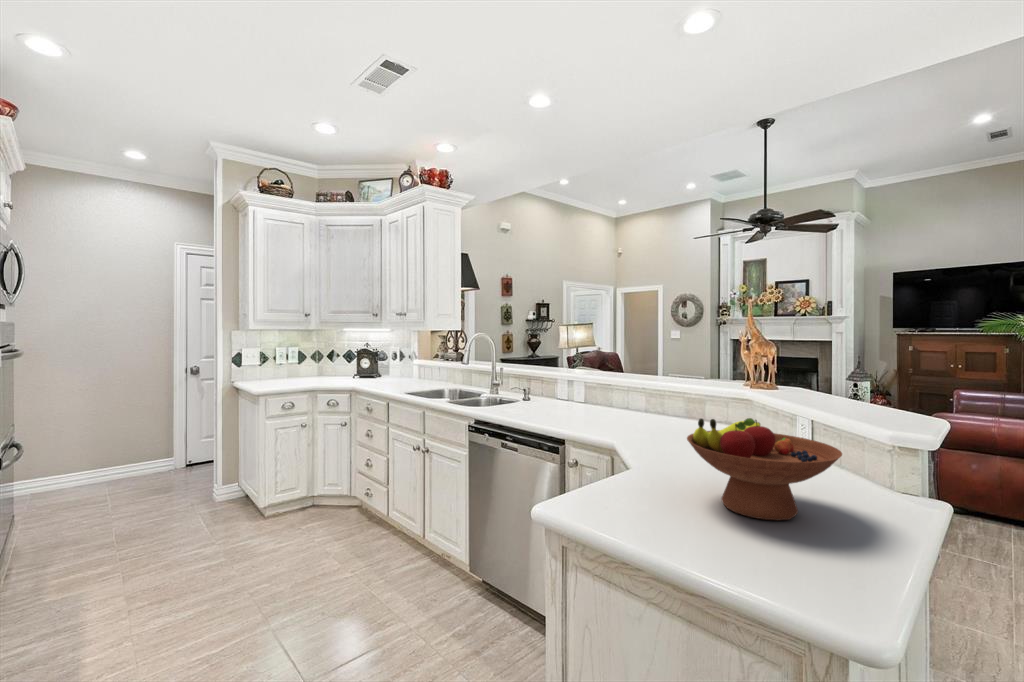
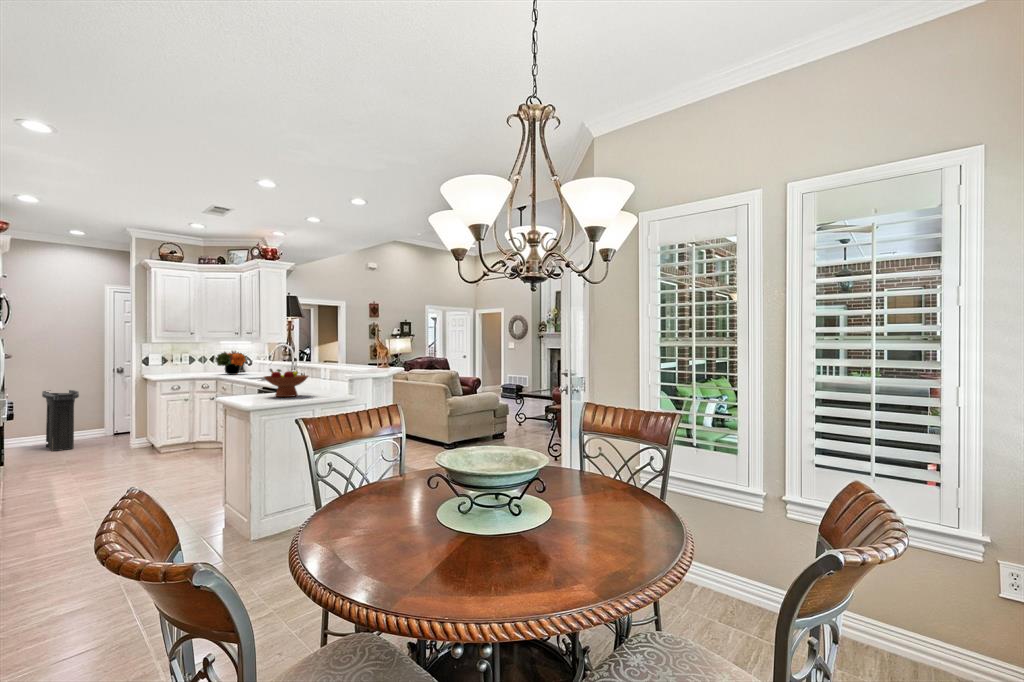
flower arrangement: none [342,343,387,381] -> present [216,351,246,375]
trash can: none [79,402,134,503] -> present [42,390,79,451]

